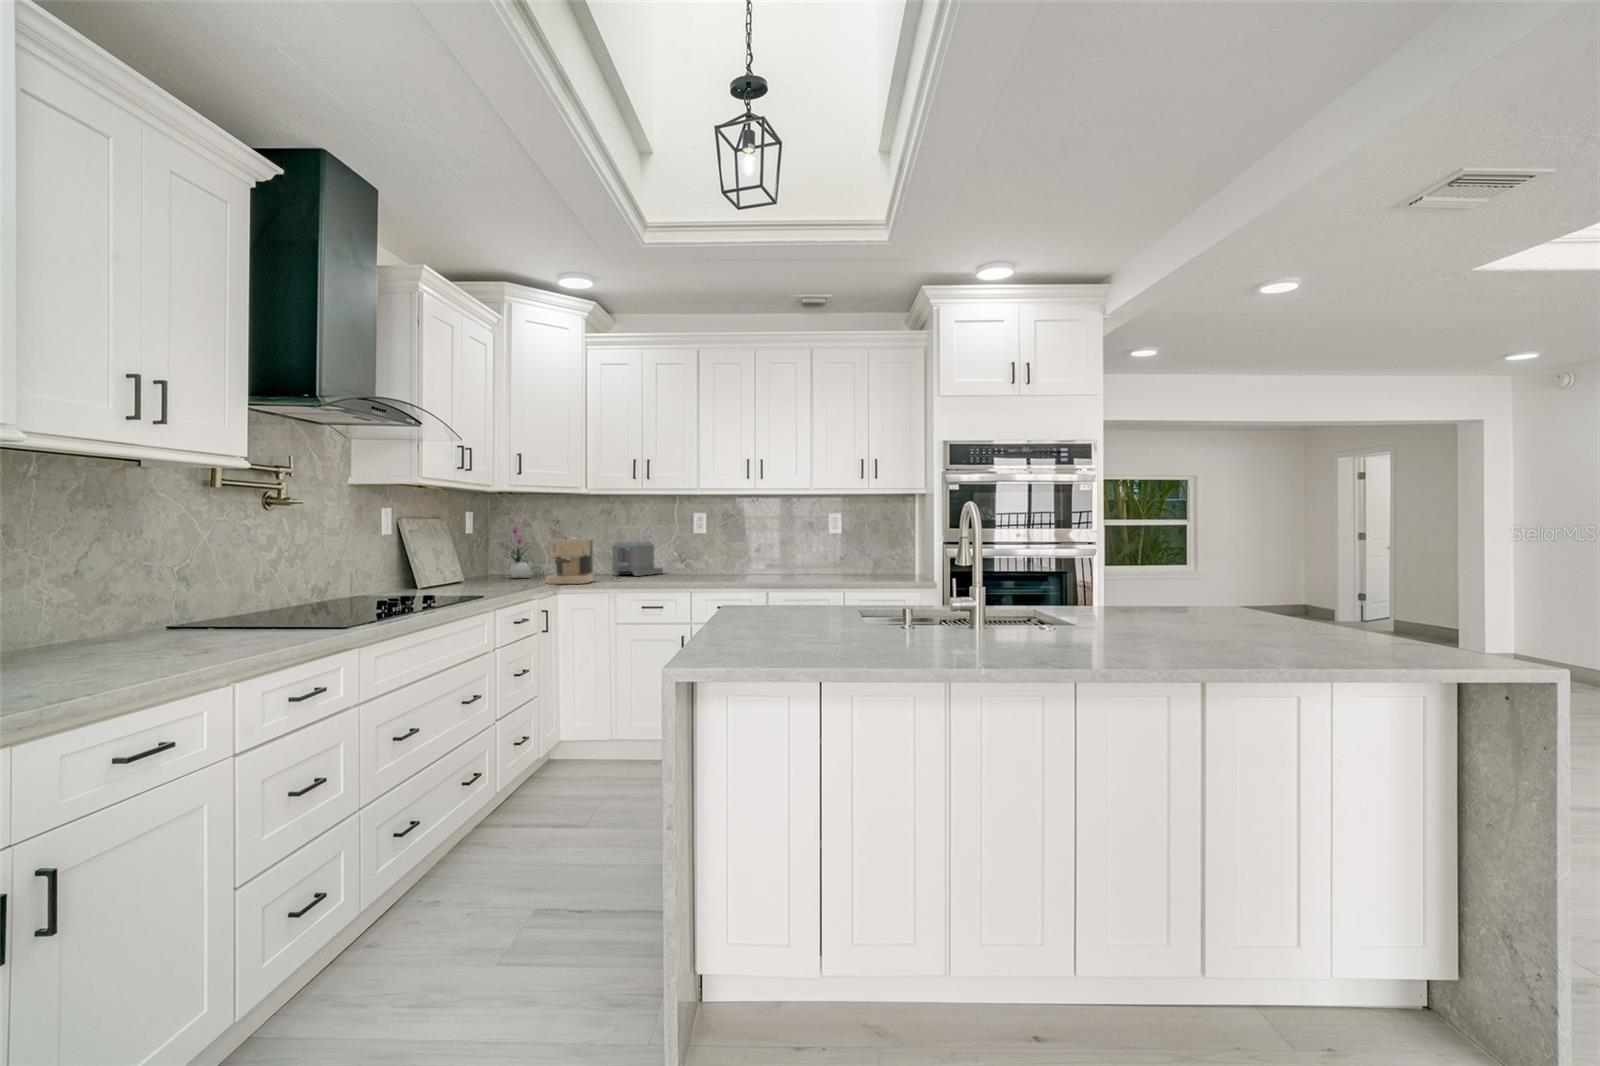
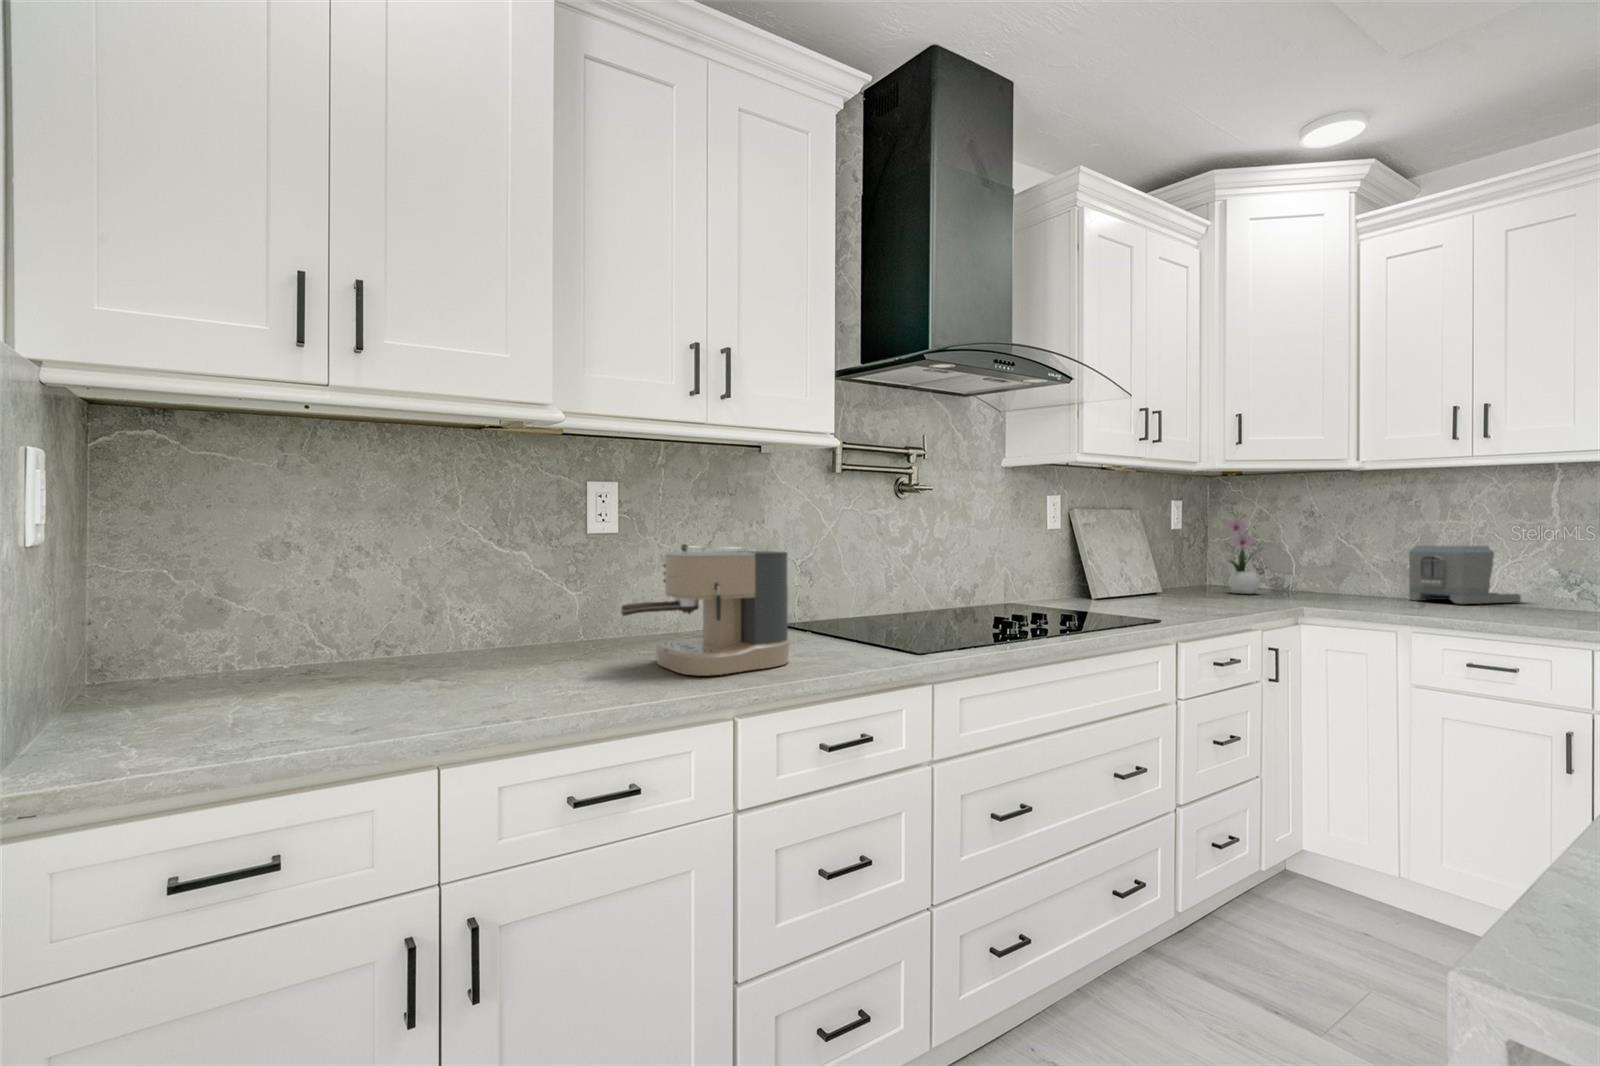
coffee maker: present [546,537,593,584] -> present [621,544,790,675]

